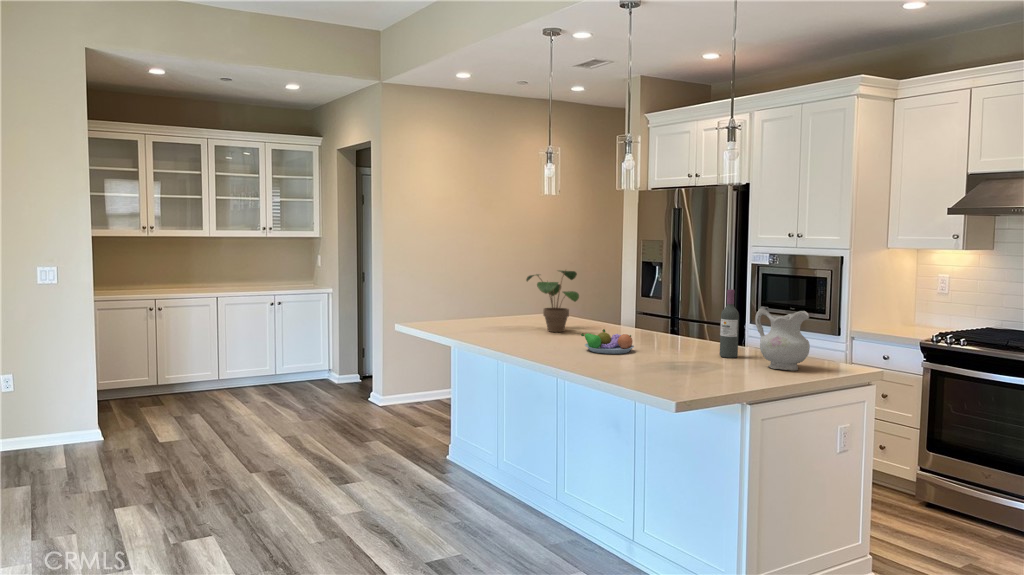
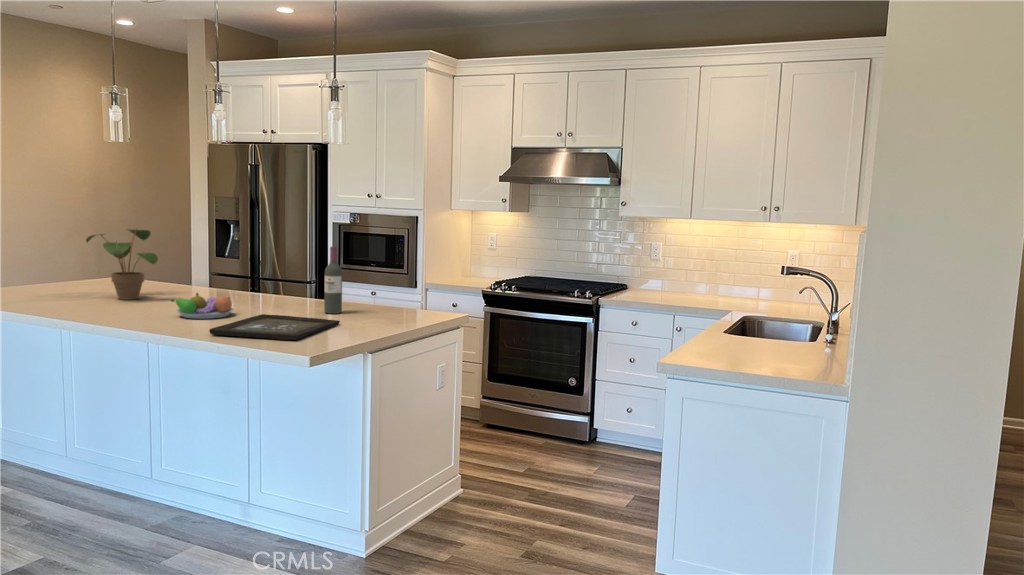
ceramic pitcher: present [755,306,810,371] -> none [361,262,411,321]
tray: none [602,353,728,381] -> present [209,314,340,340]

